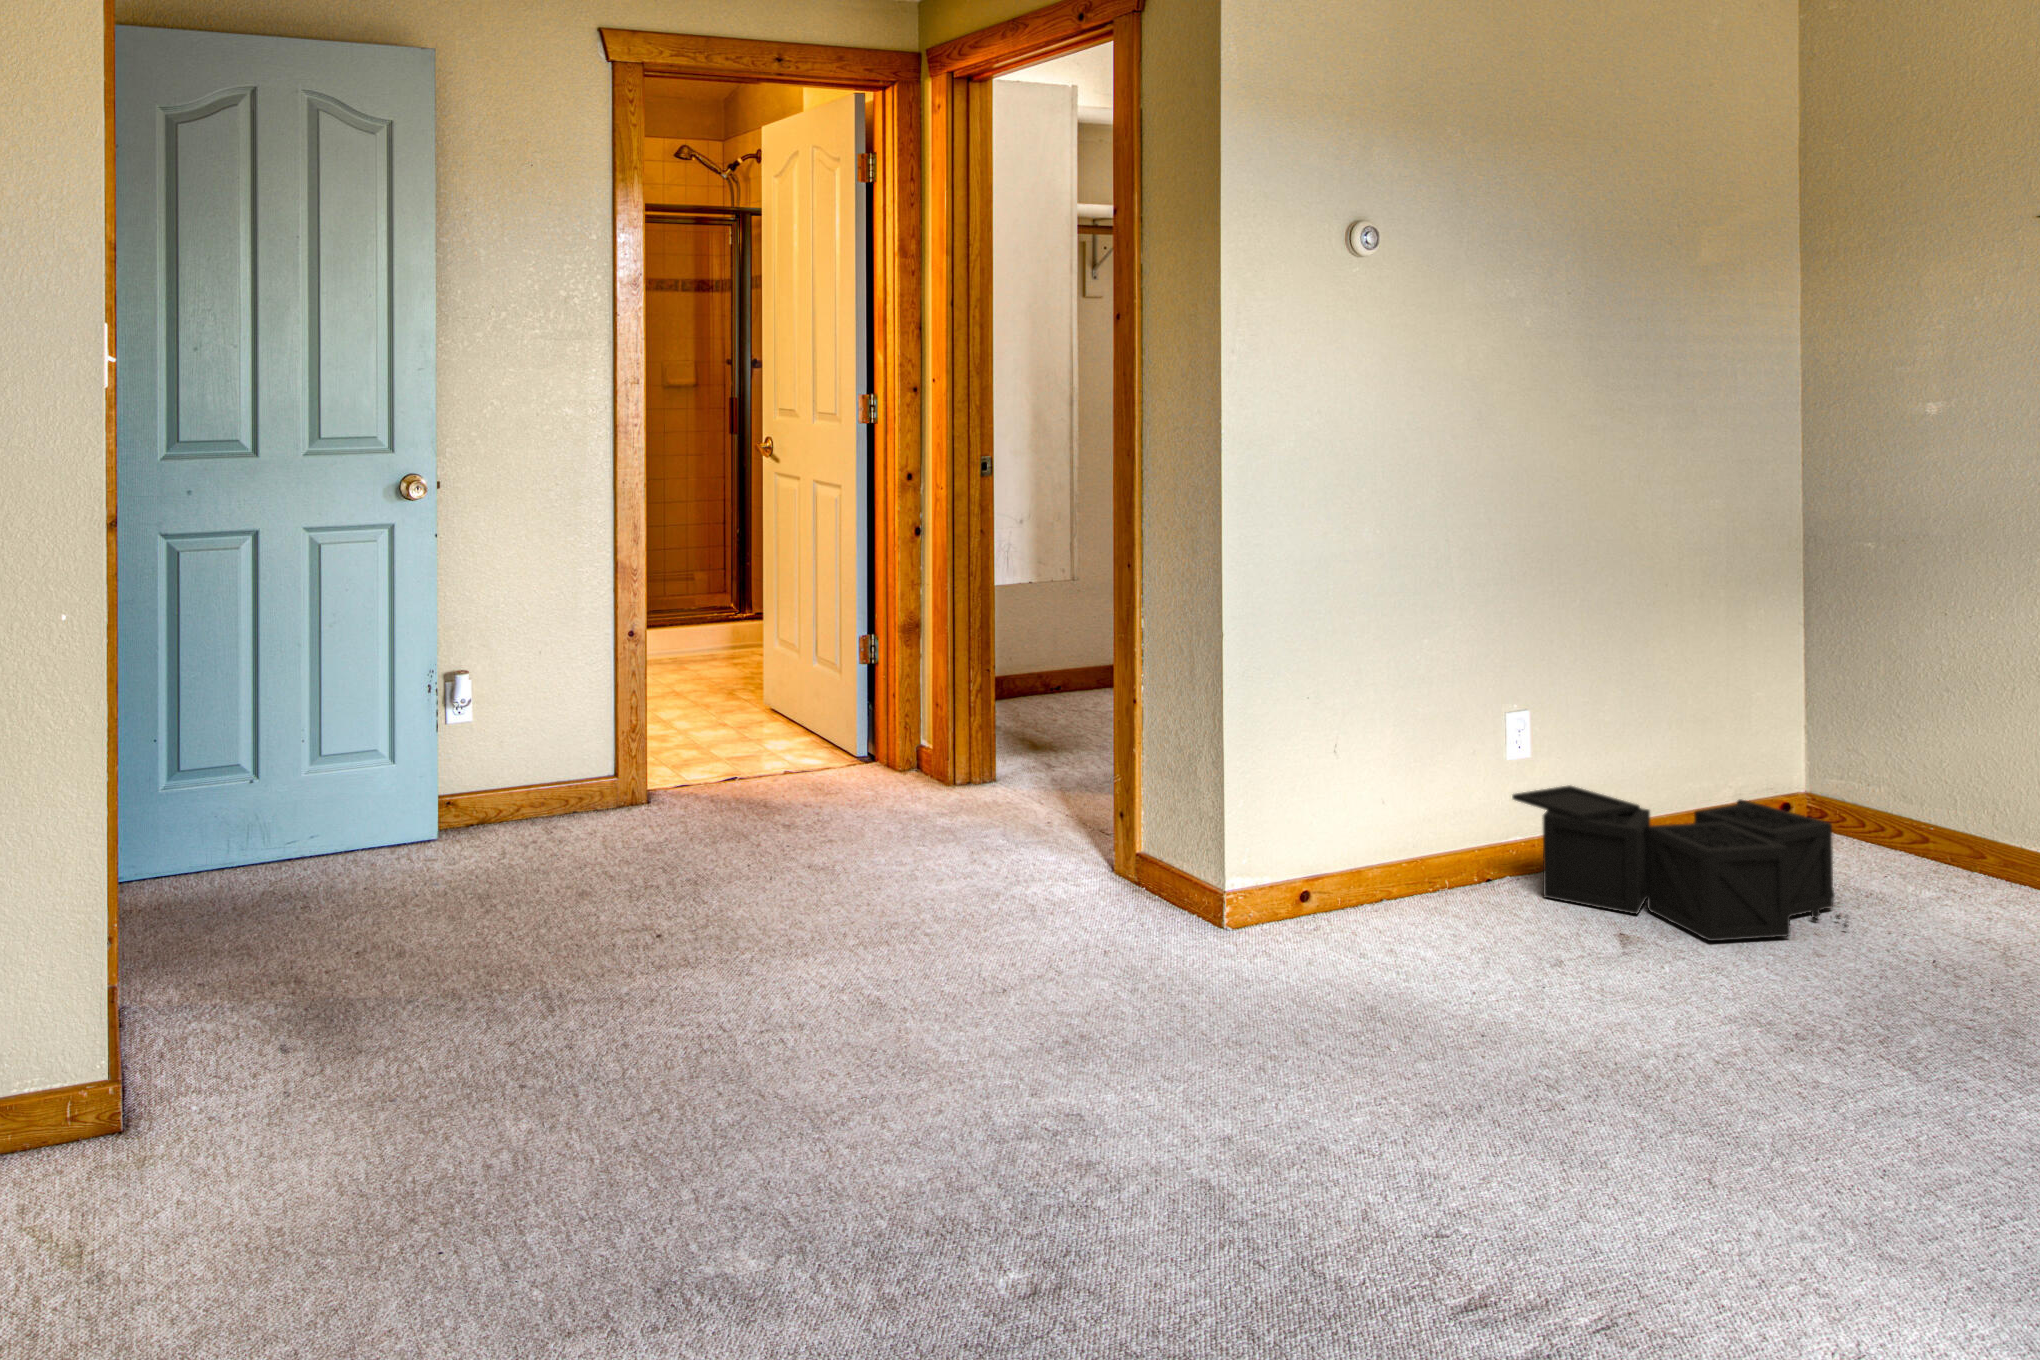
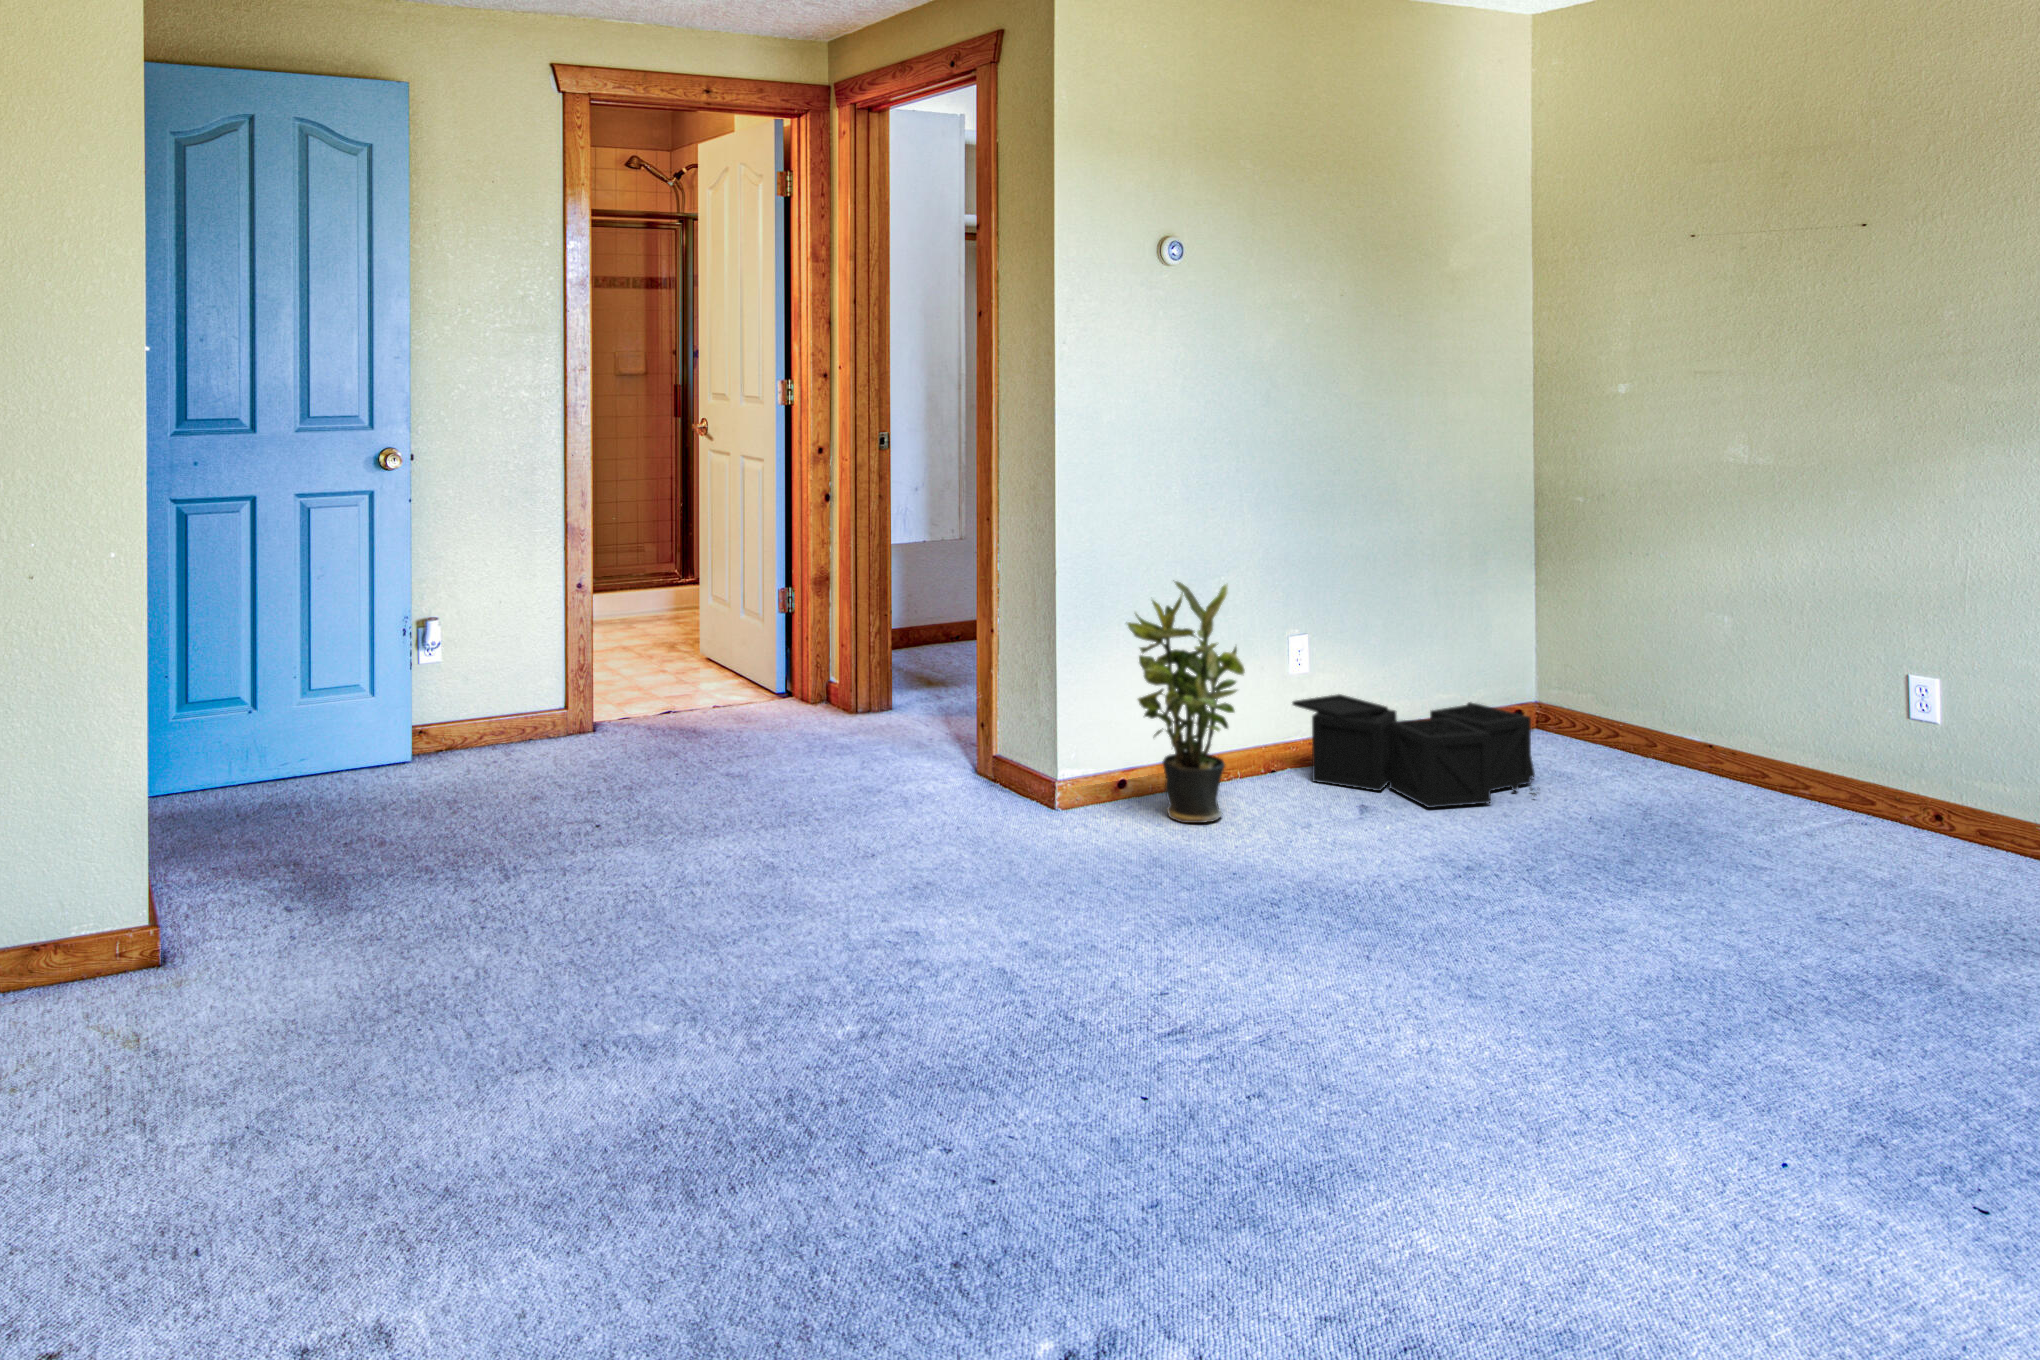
potted plant: none [1316,646,1469,956] -> present [1127,581,1245,823]

